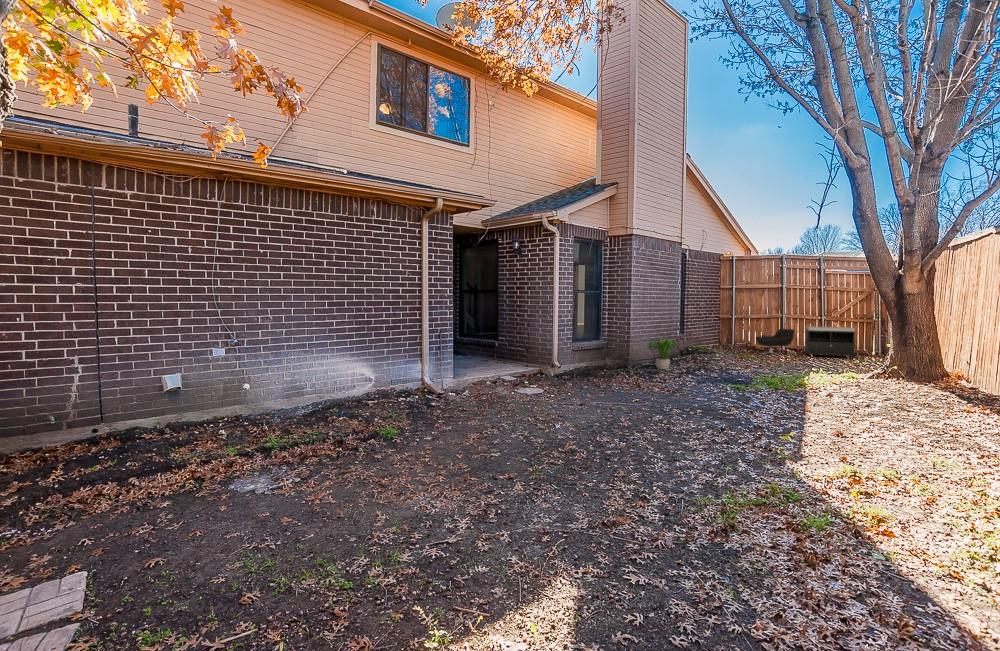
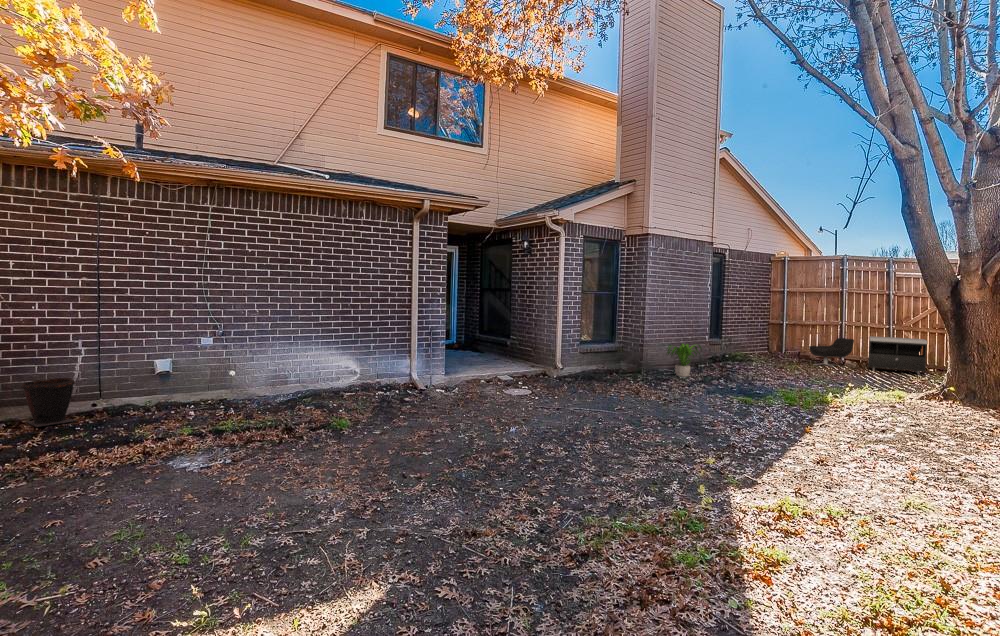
bucket: none [15,401,86,459] -> present [21,378,76,427]

